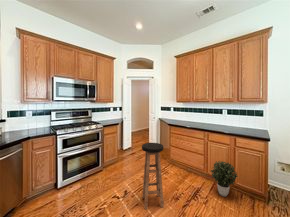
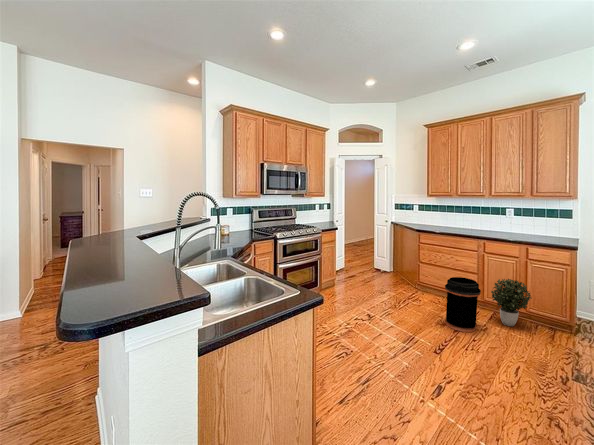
bar stool: present [142,143,164,209] -> none [394,251,429,334]
trash can: none [178,161,202,205] -> present [445,277,481,332]

